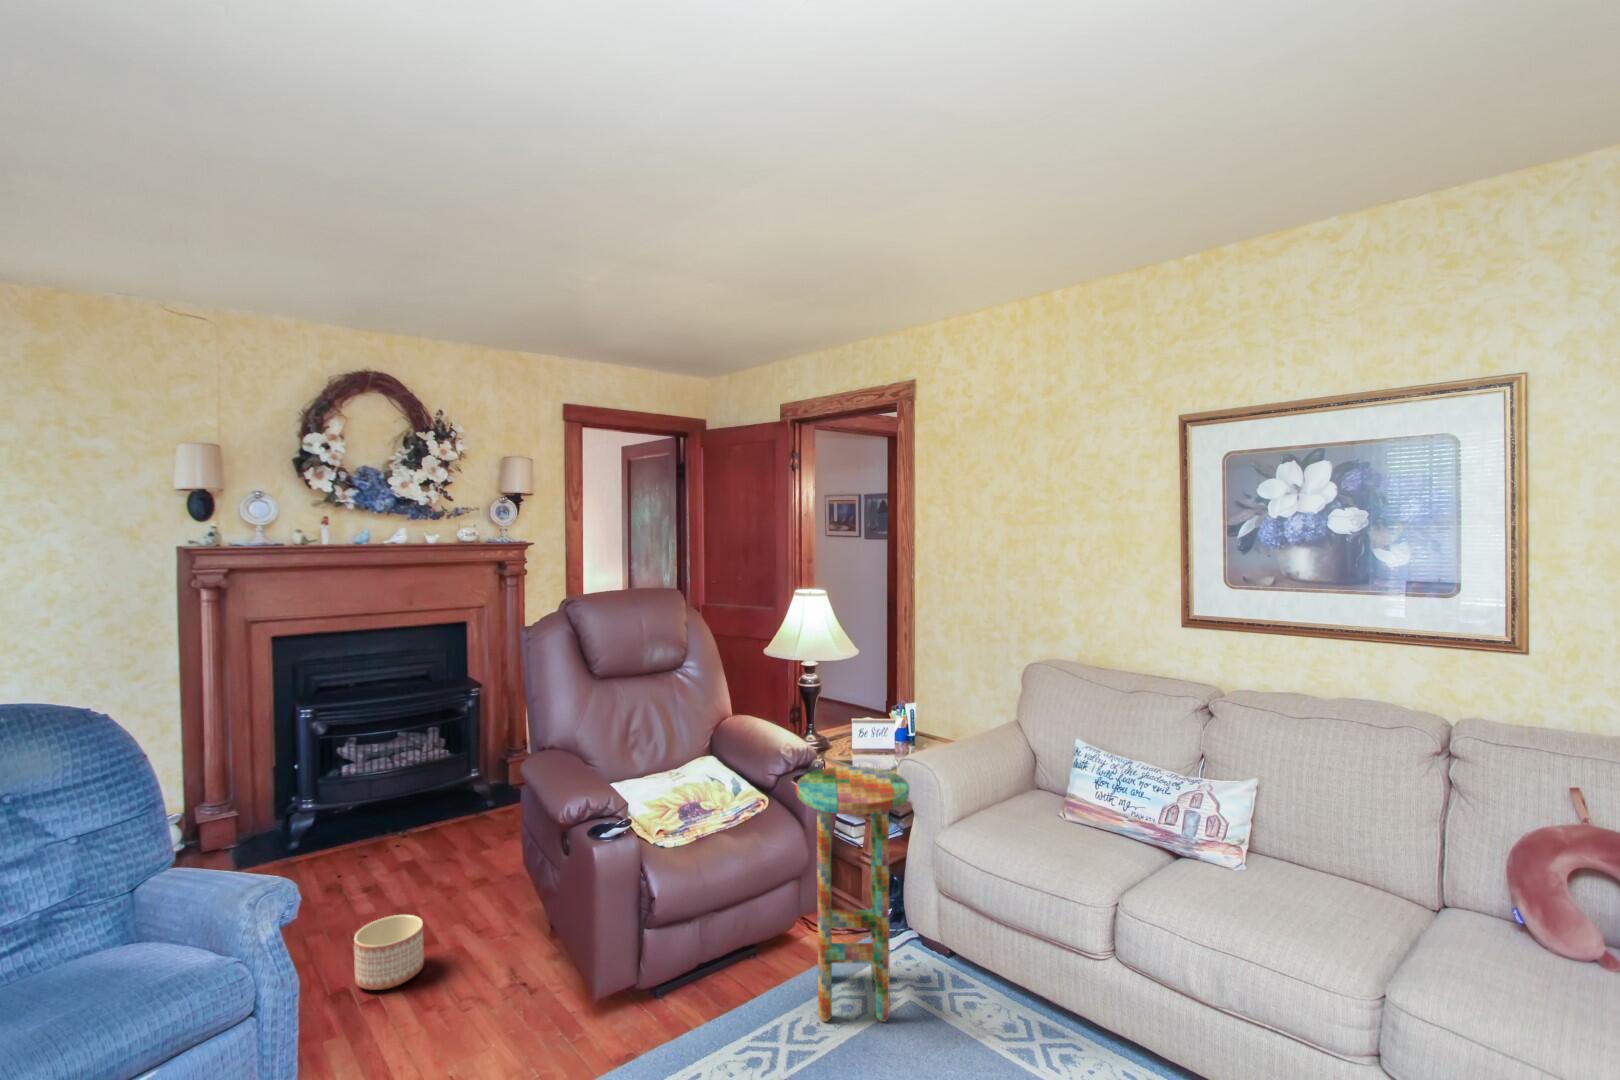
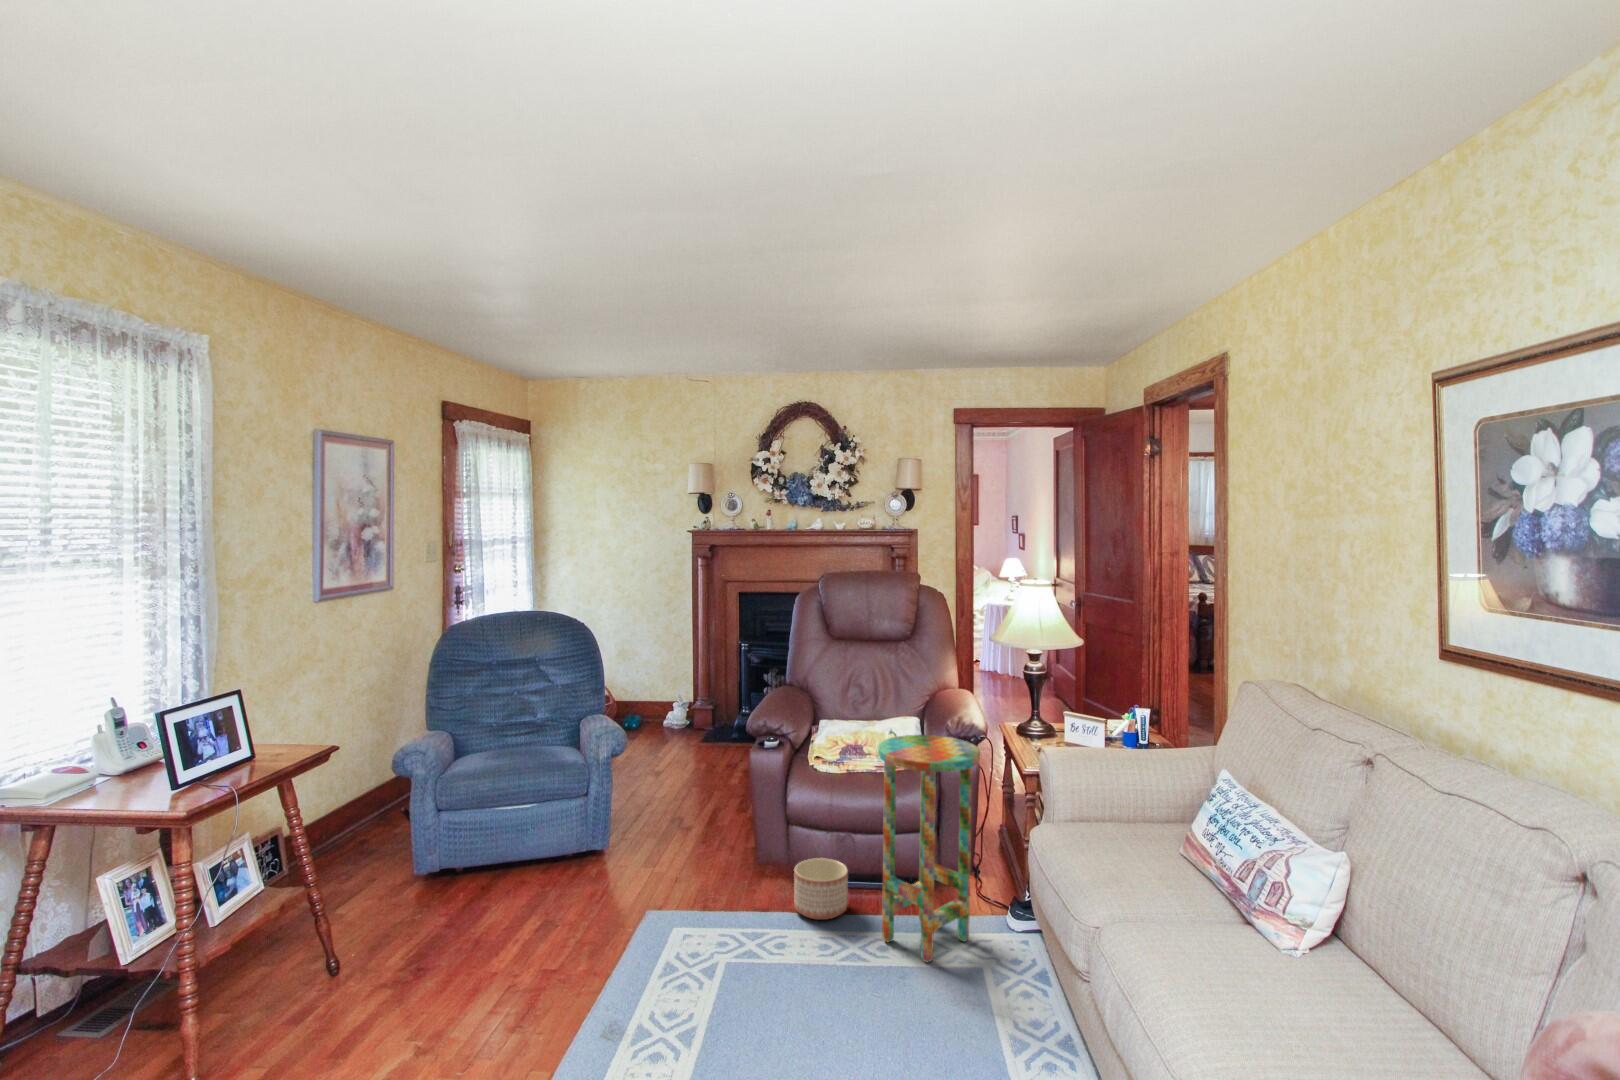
planter: present [354,915,424,990] -> present [794,858,848,920]

